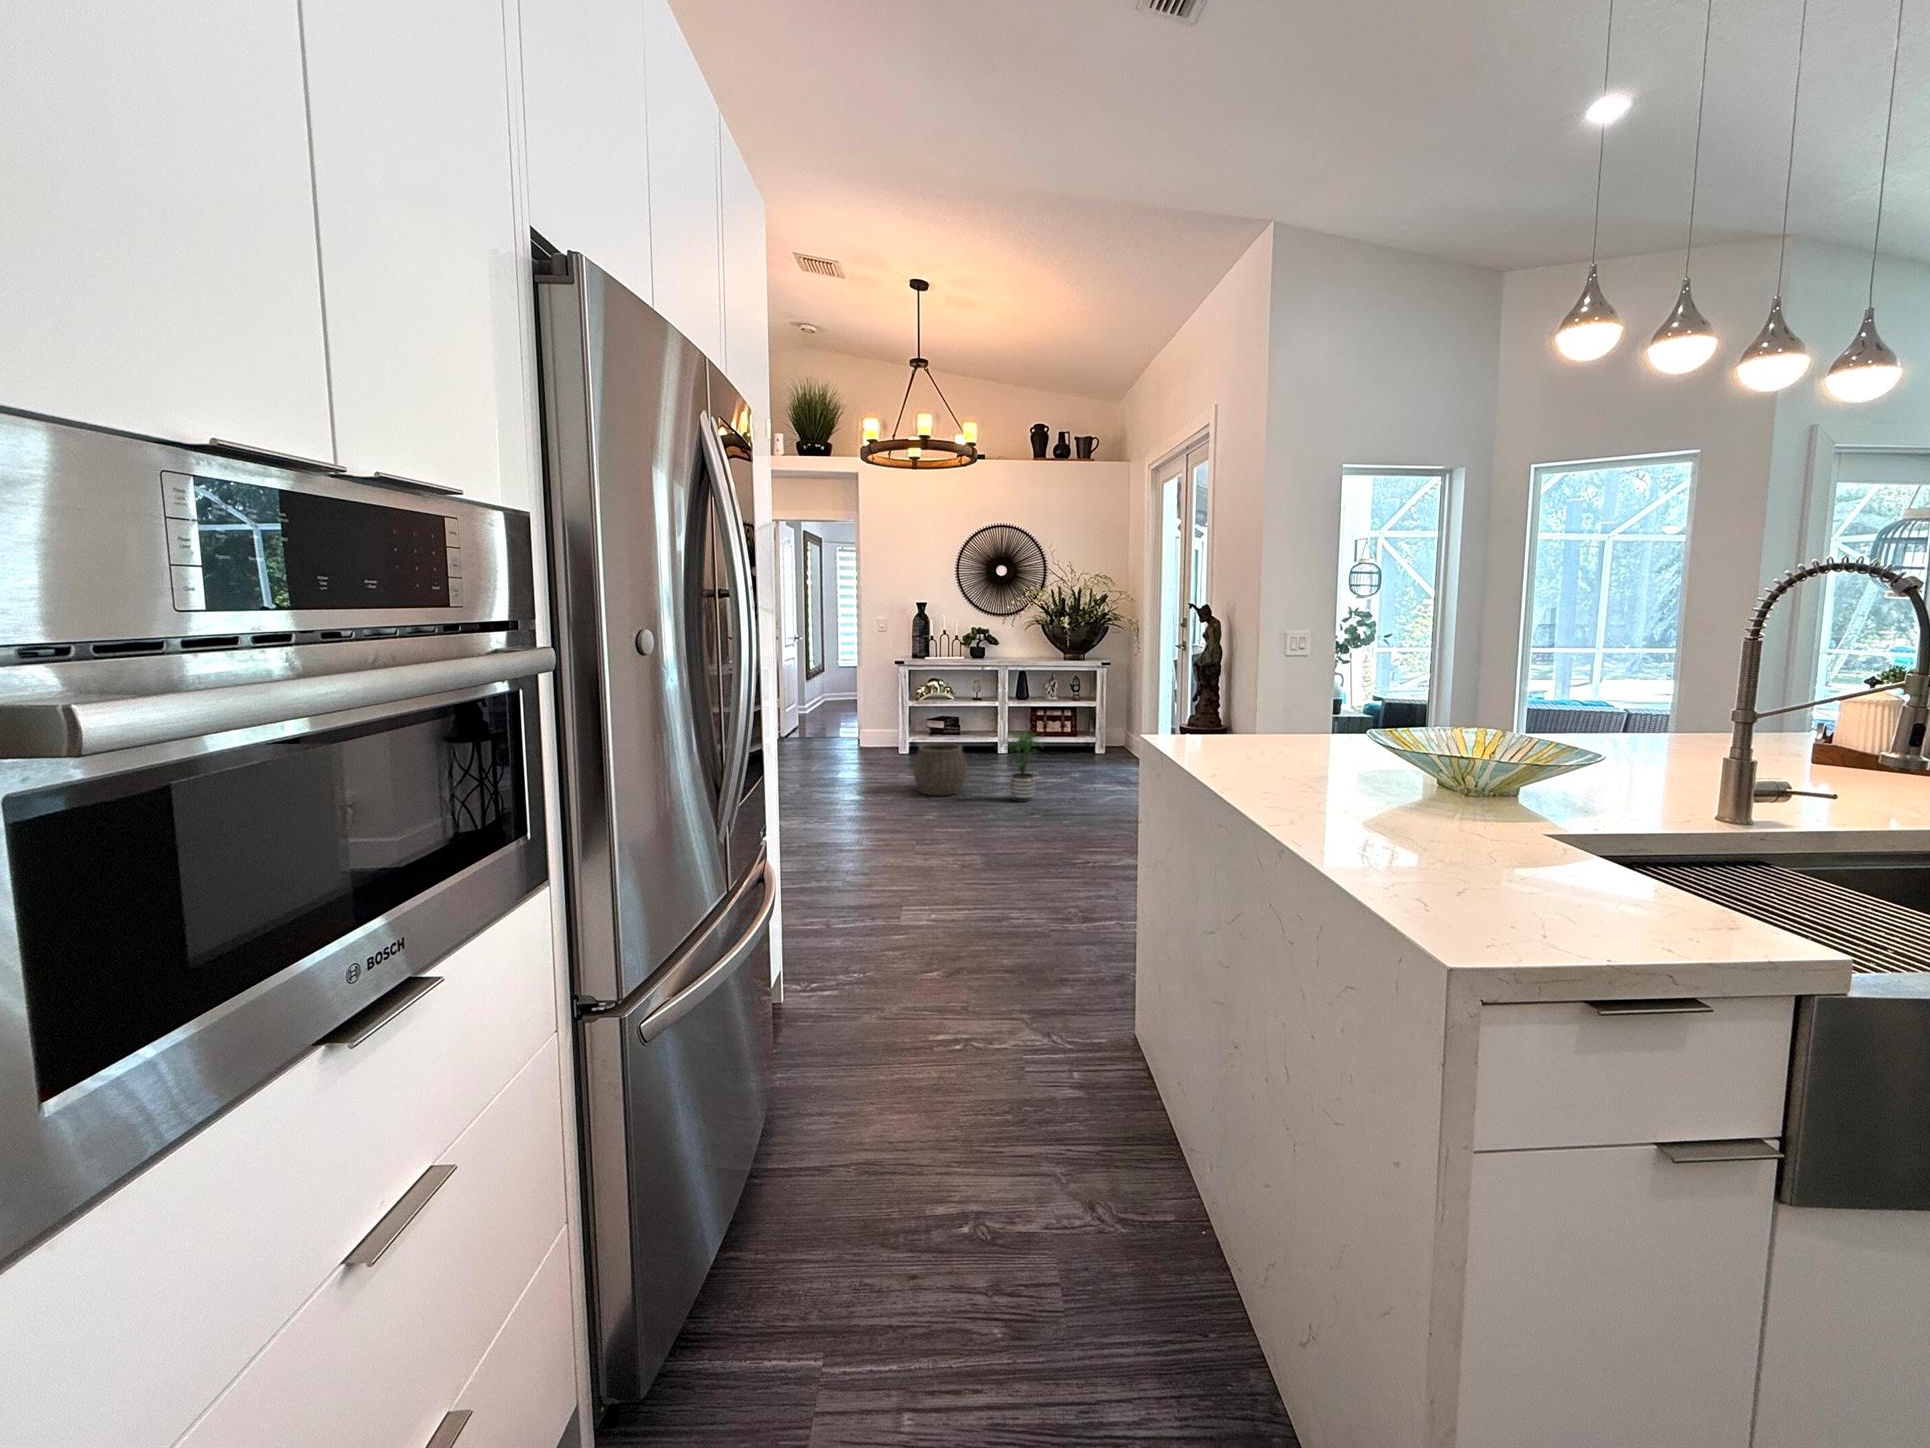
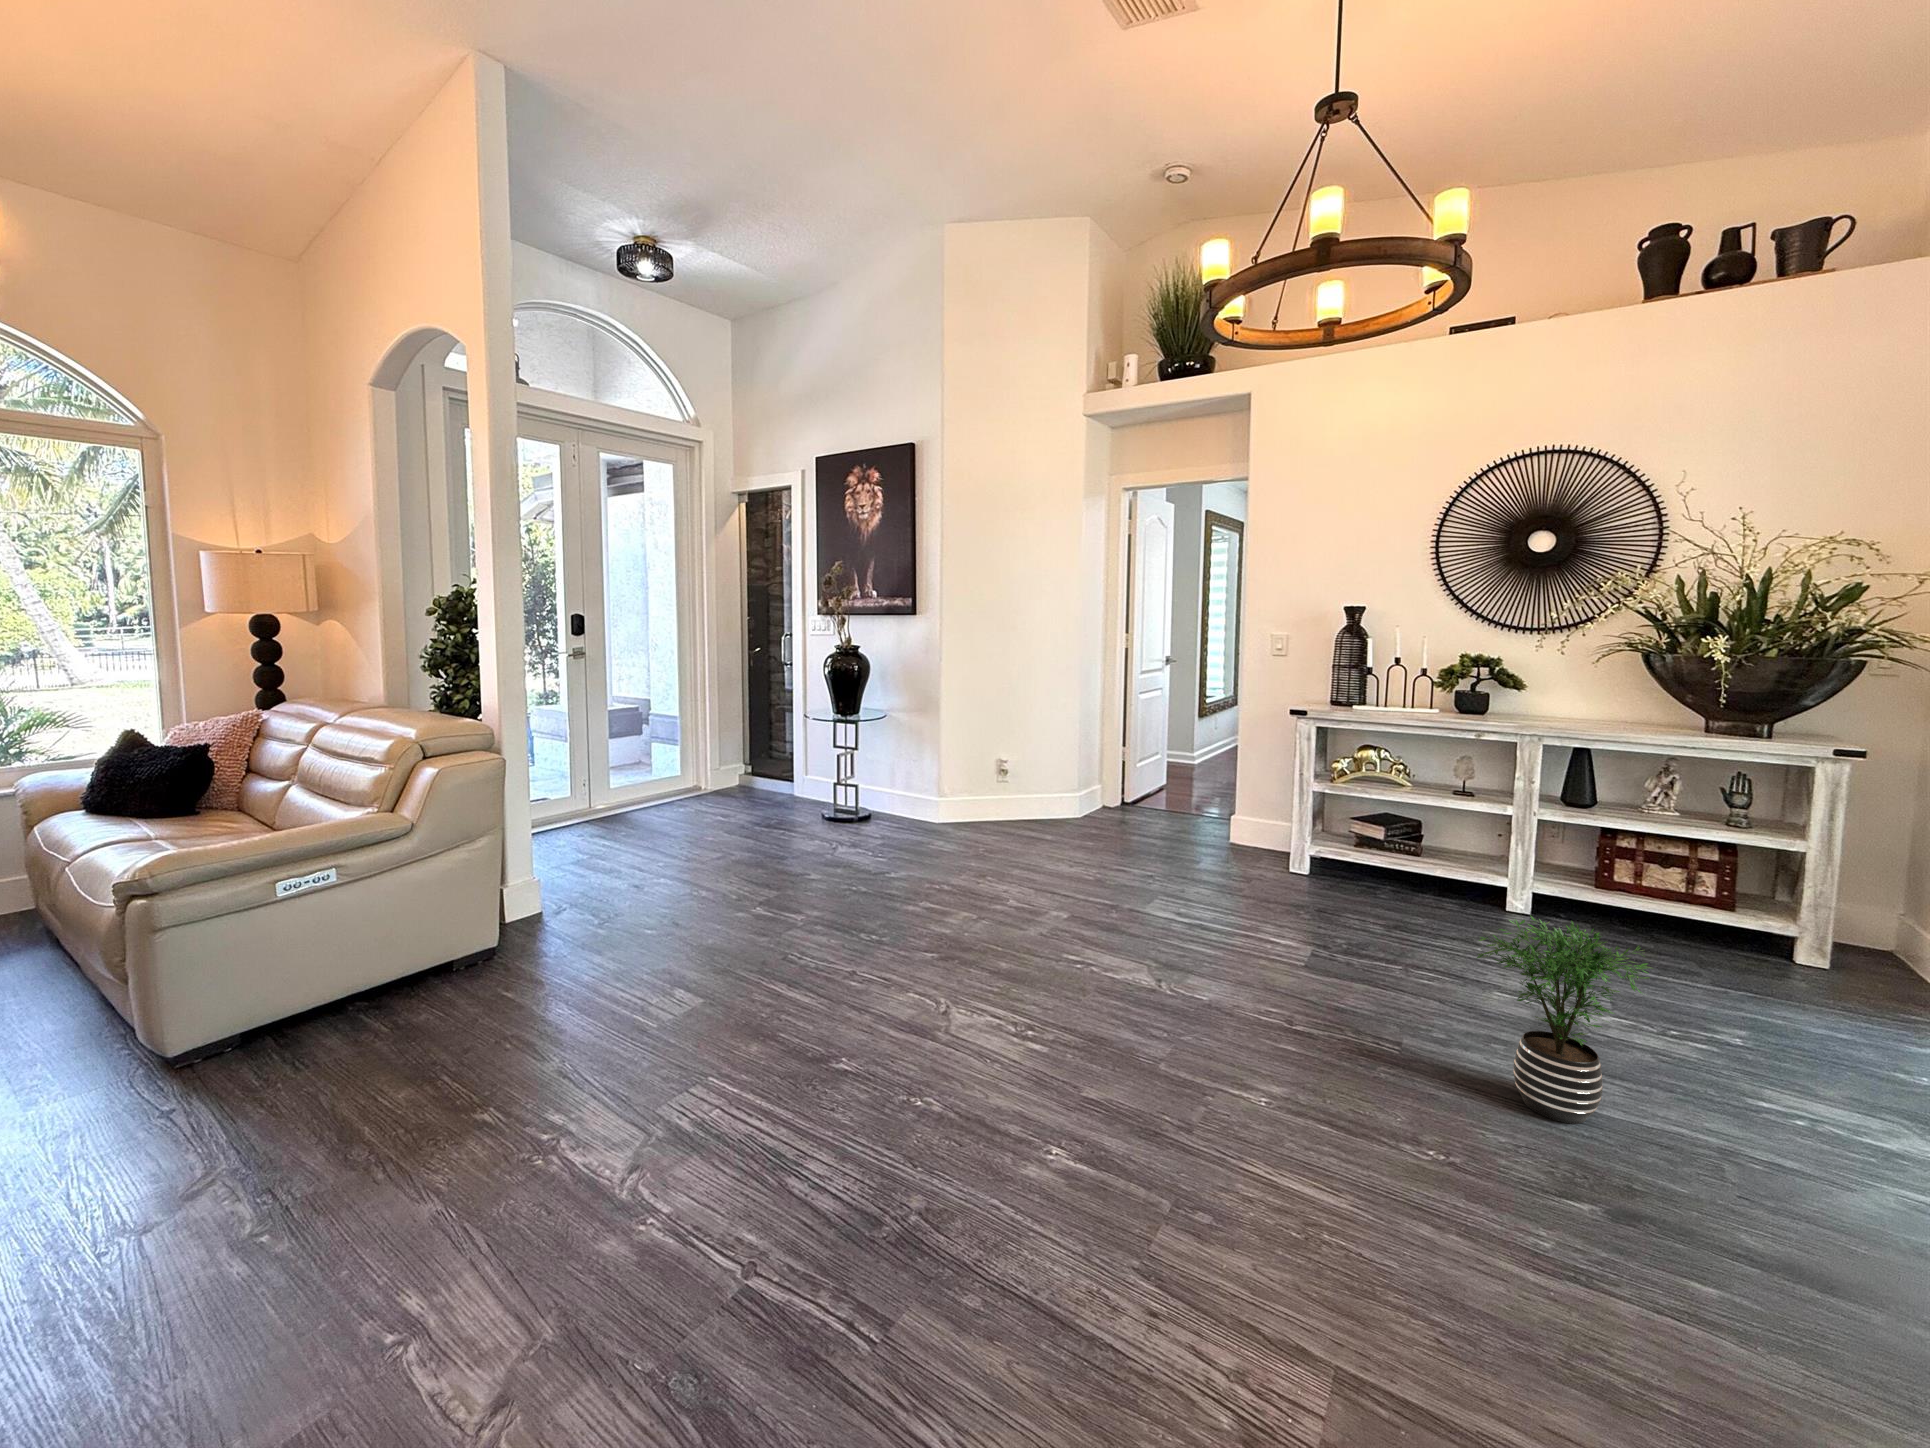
woven basket: present [914,743,967,796] -> none [1265,893,1399,1028]

